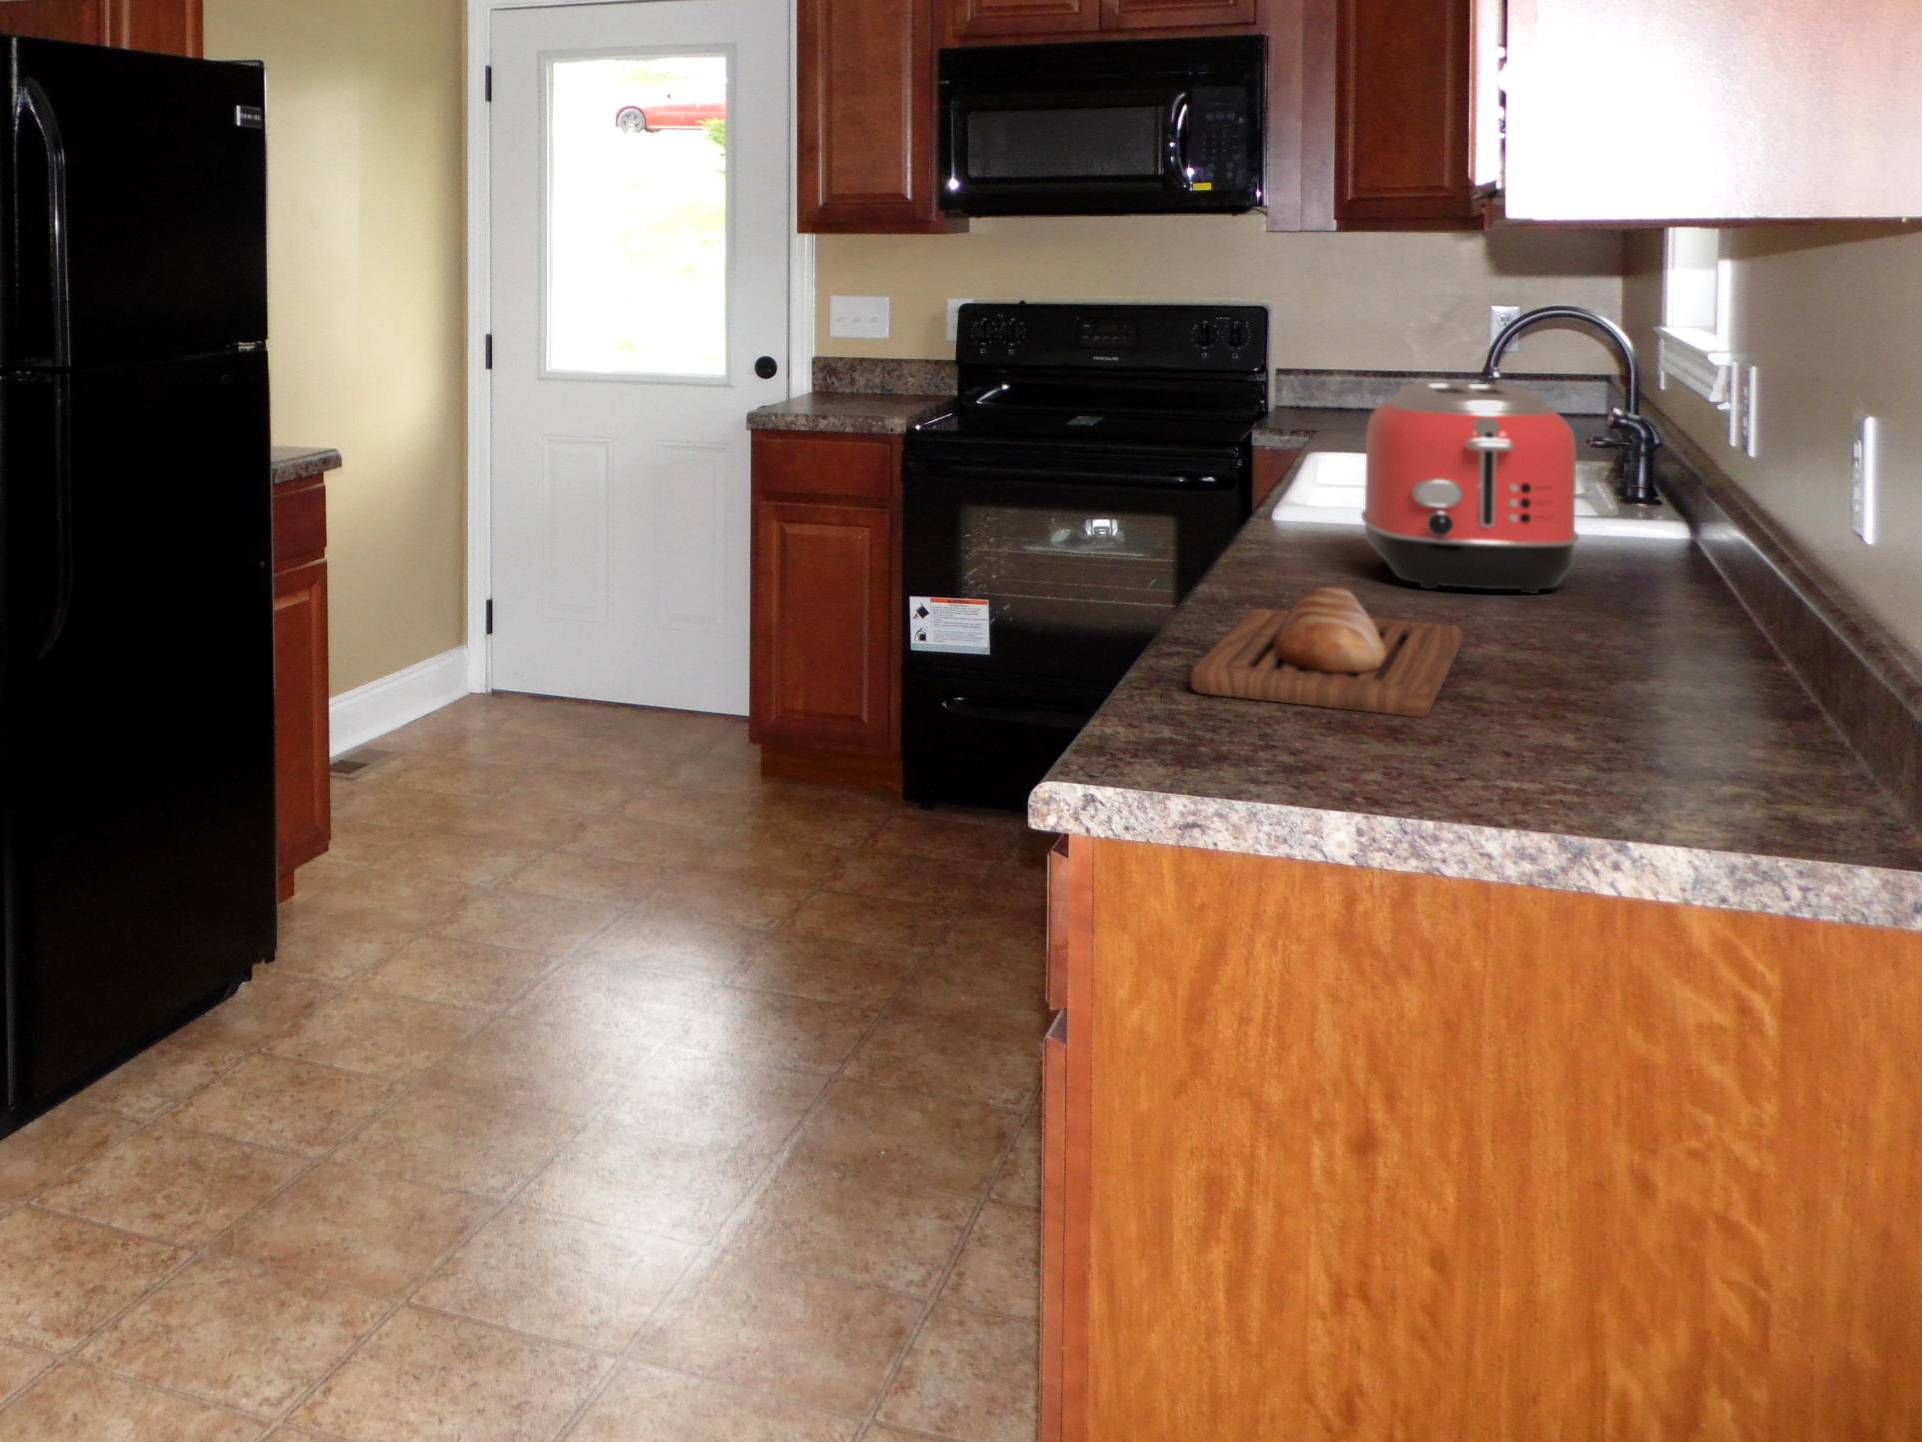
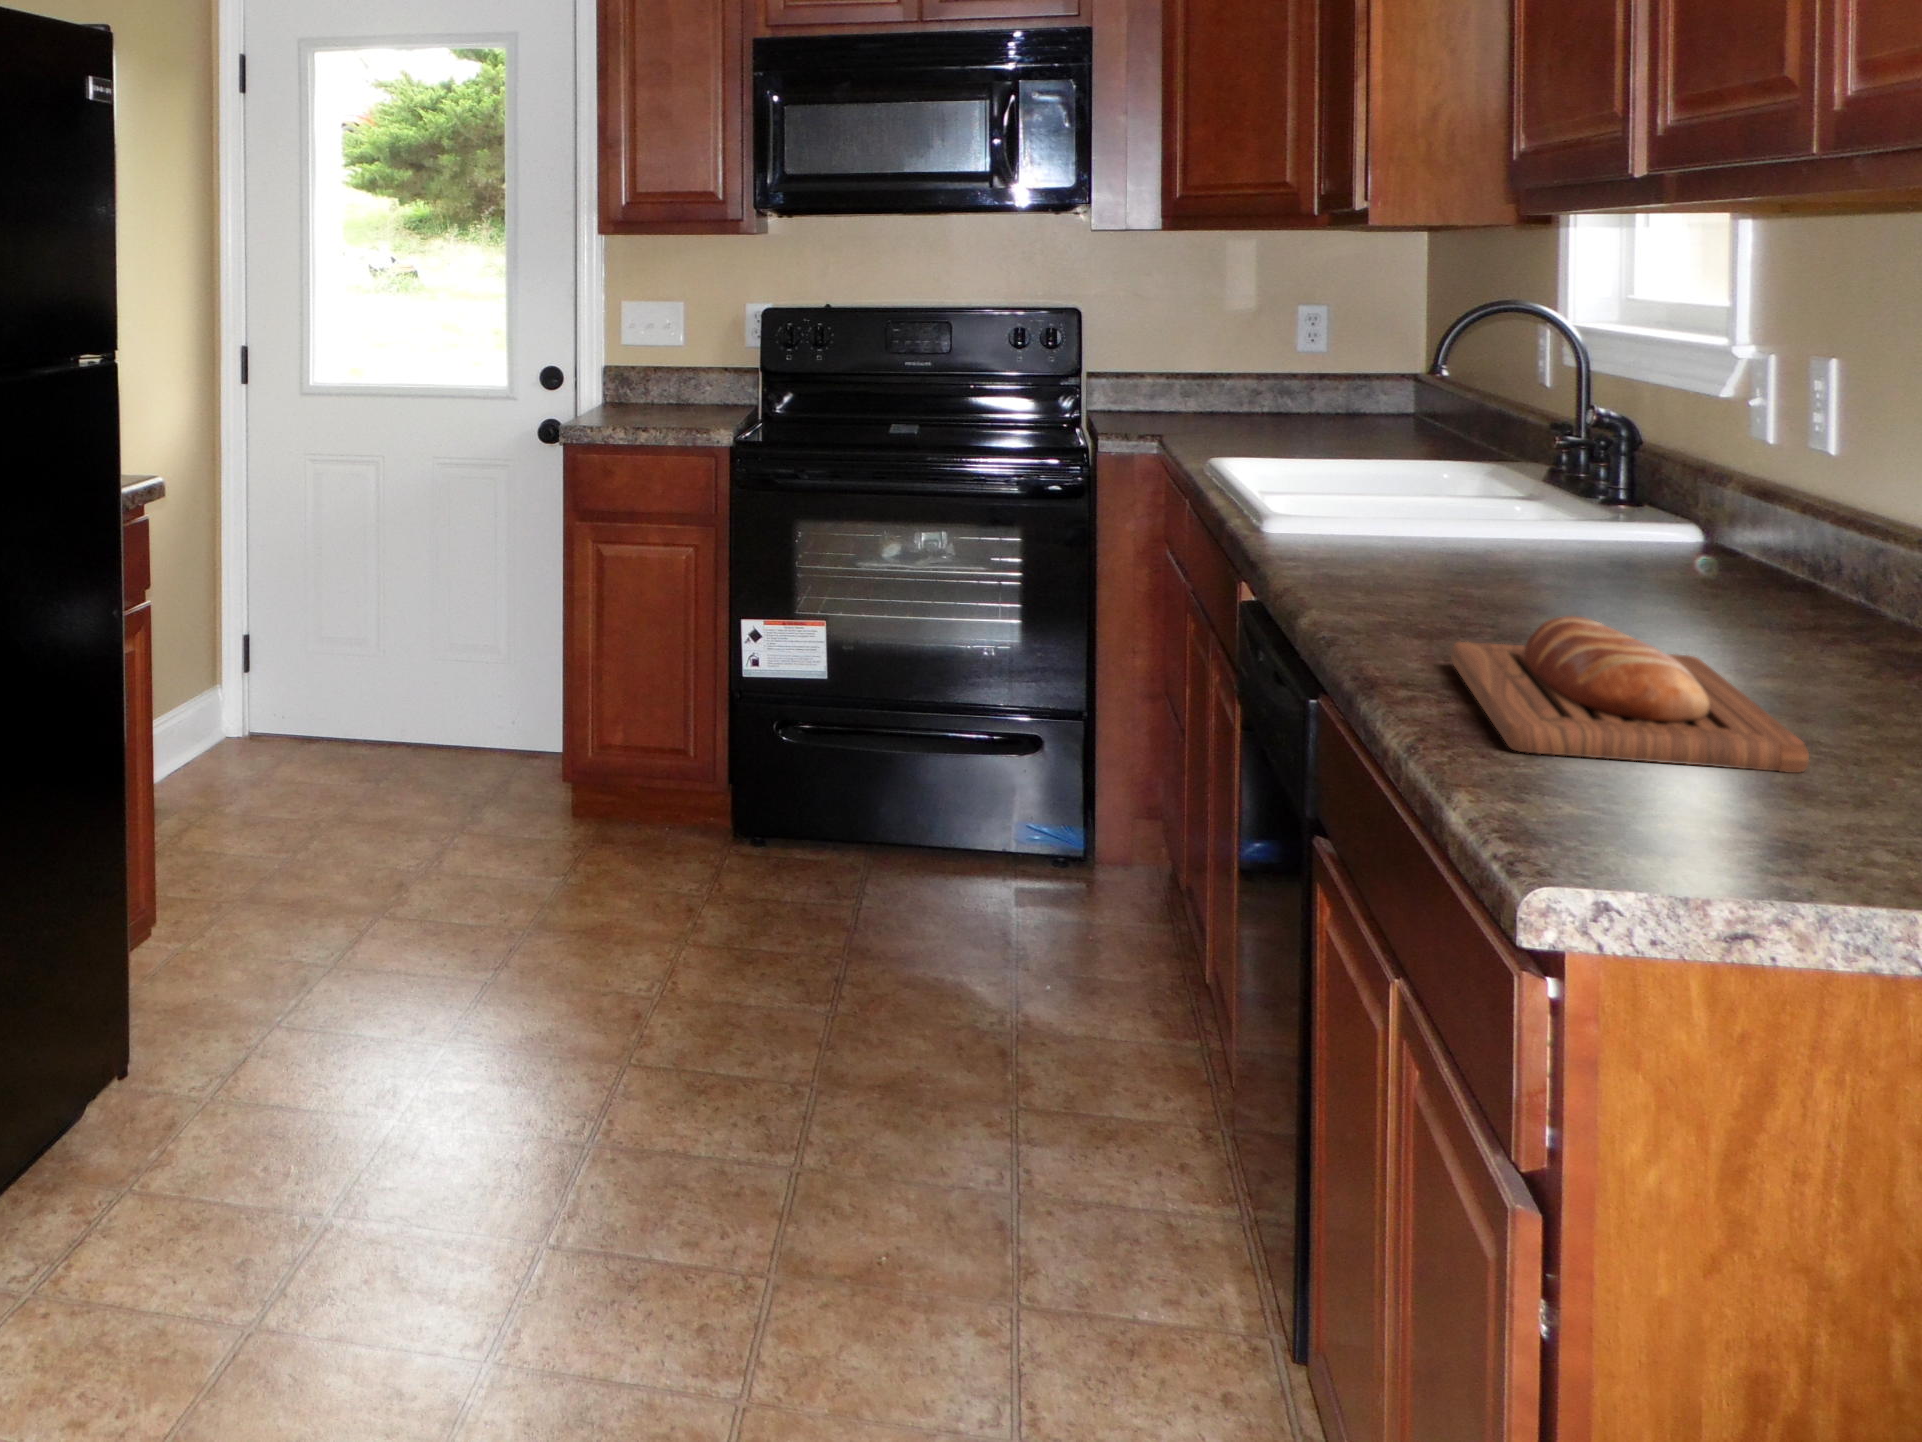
toaster: present [1361,383,1579,594] -> none [1432,384,1701,611]

